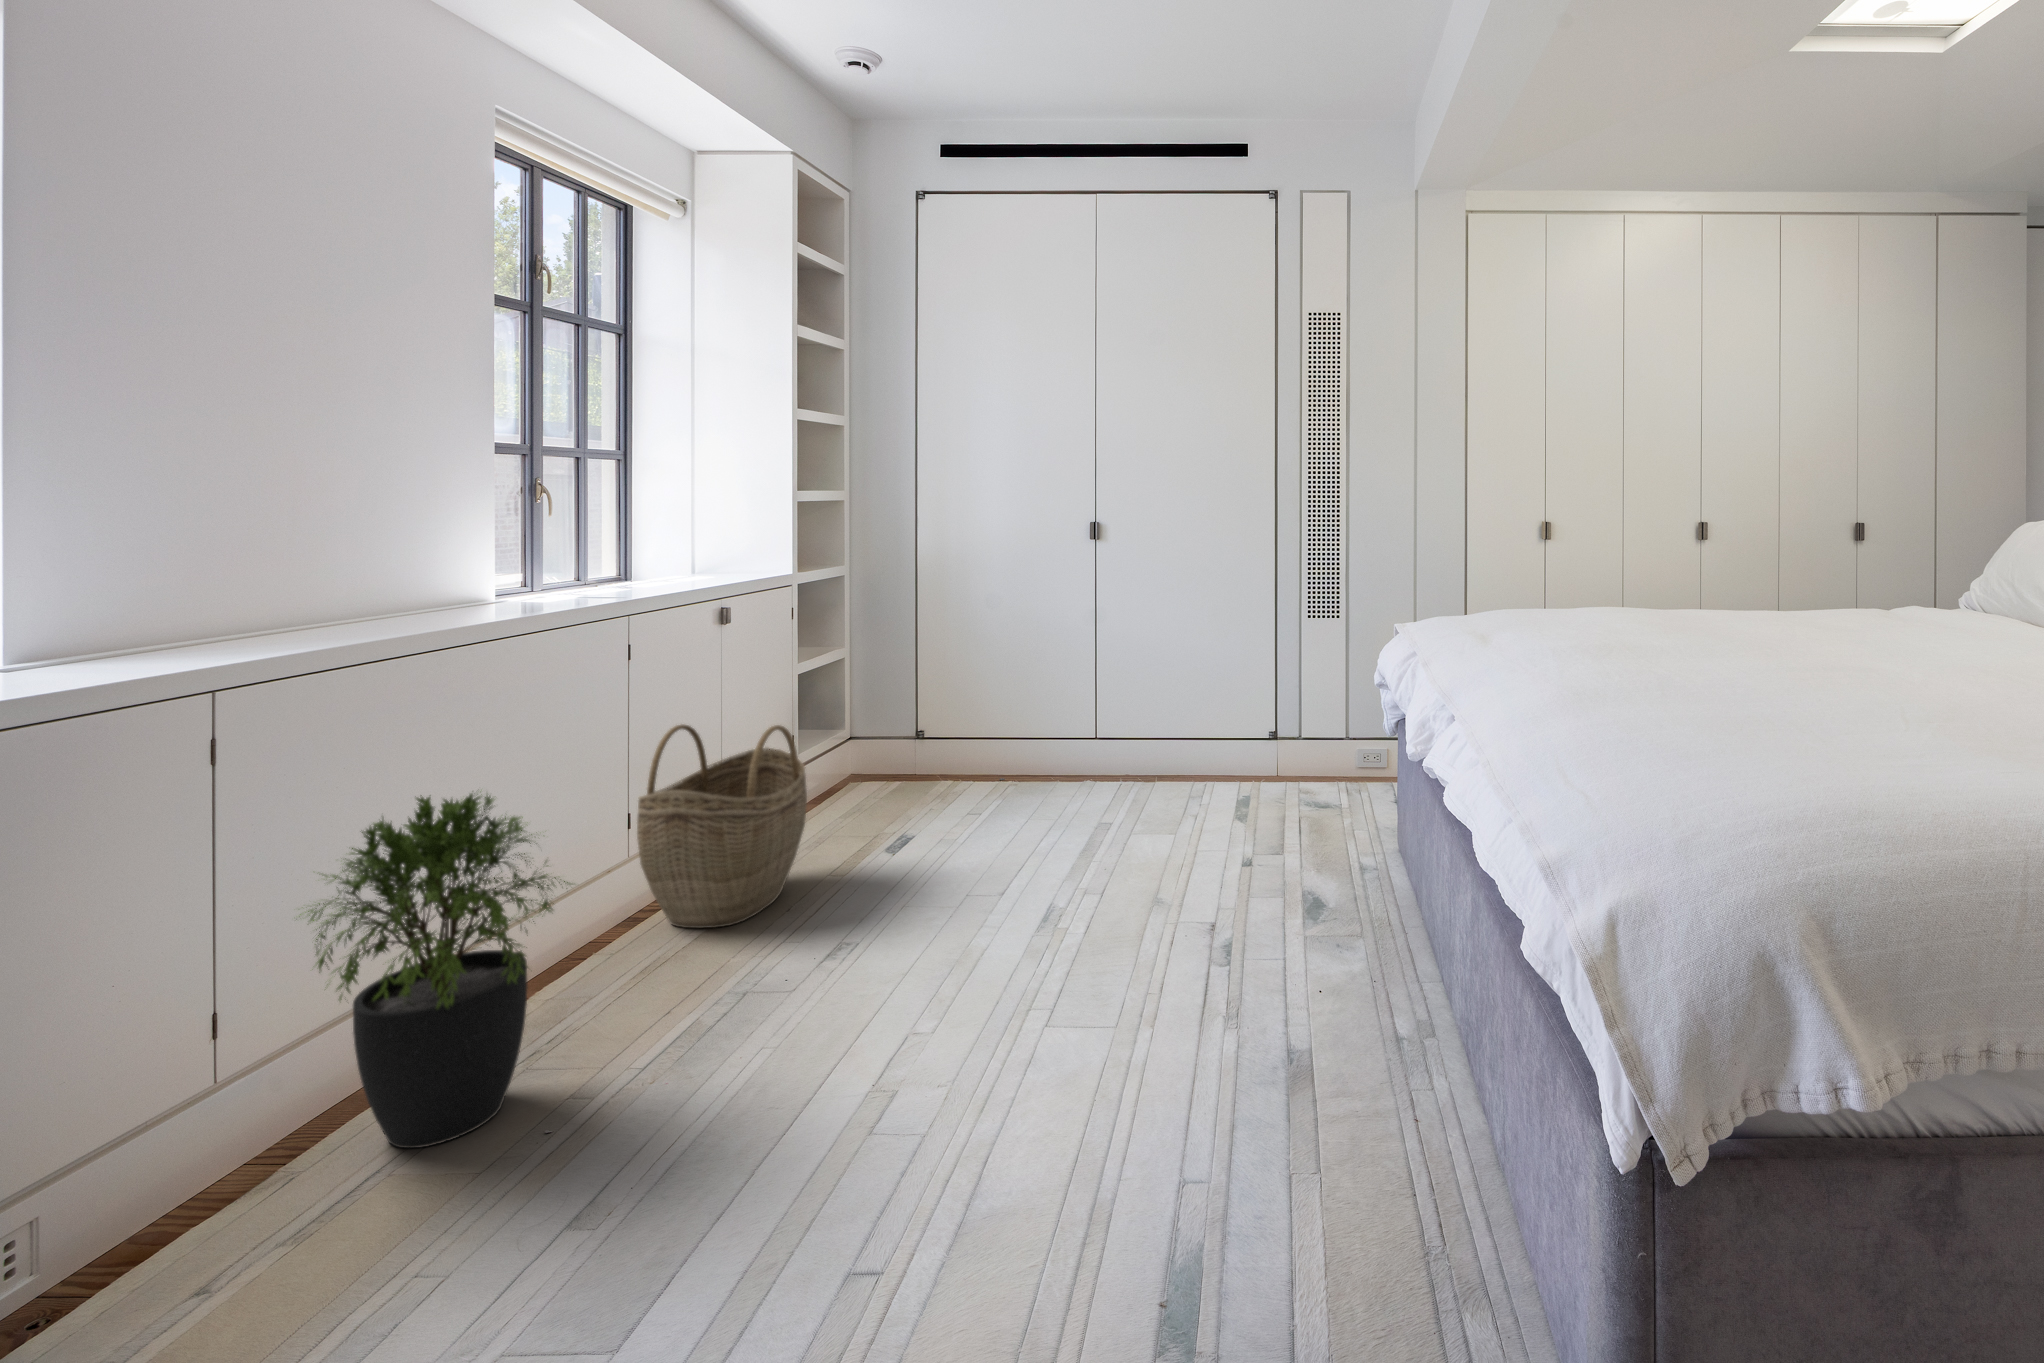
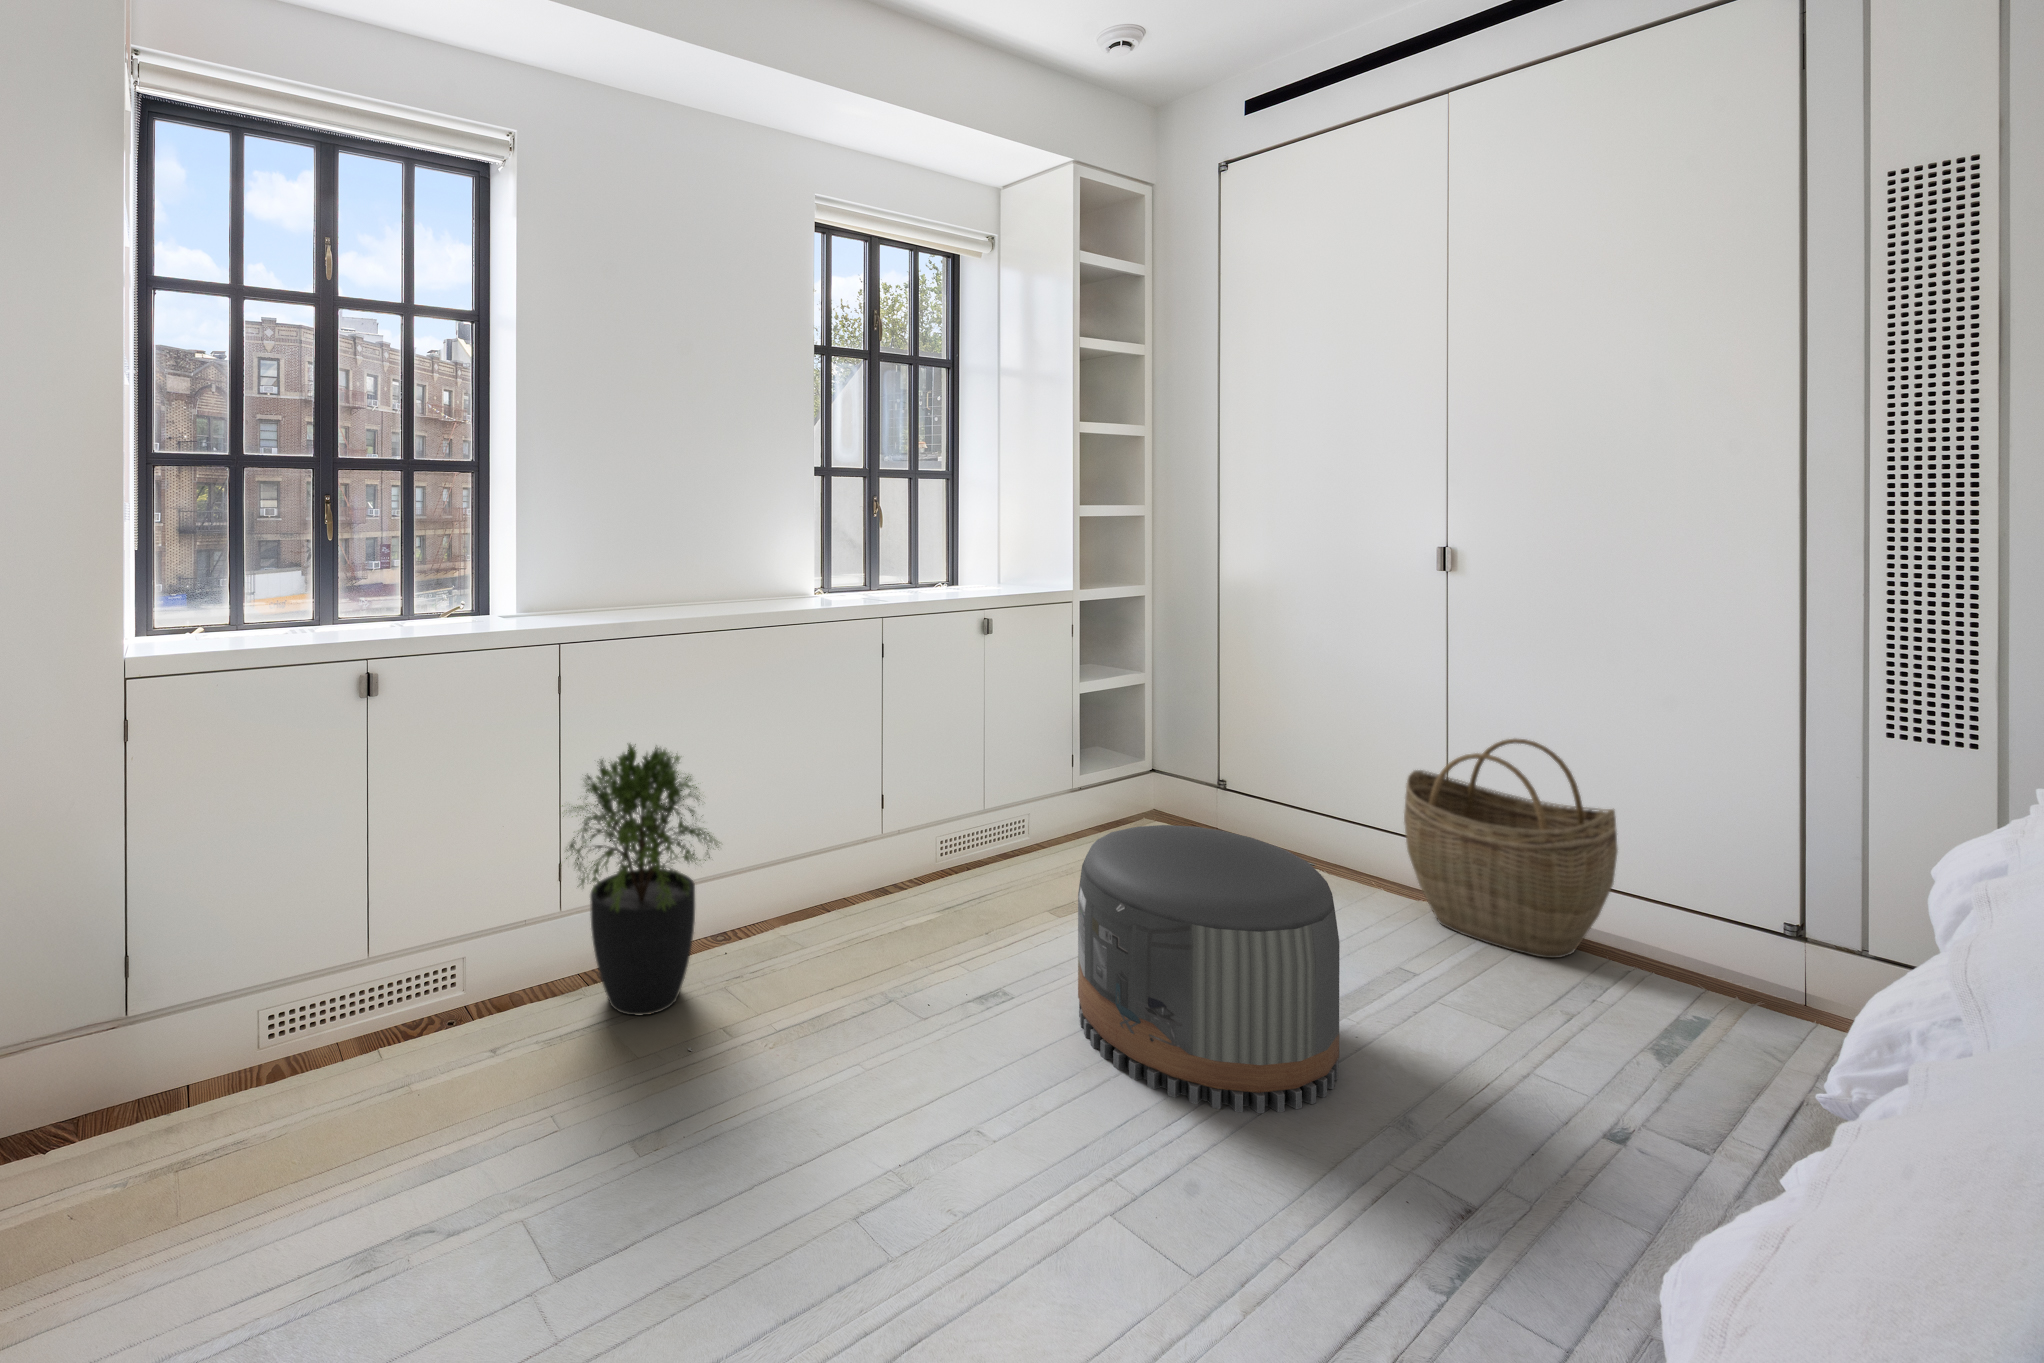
woven basket: present [637,725,807,928] -> present [1404,739,1618,958]
pouf: none [926,751,1117,951] -> present [1078,825,1340,1113]

